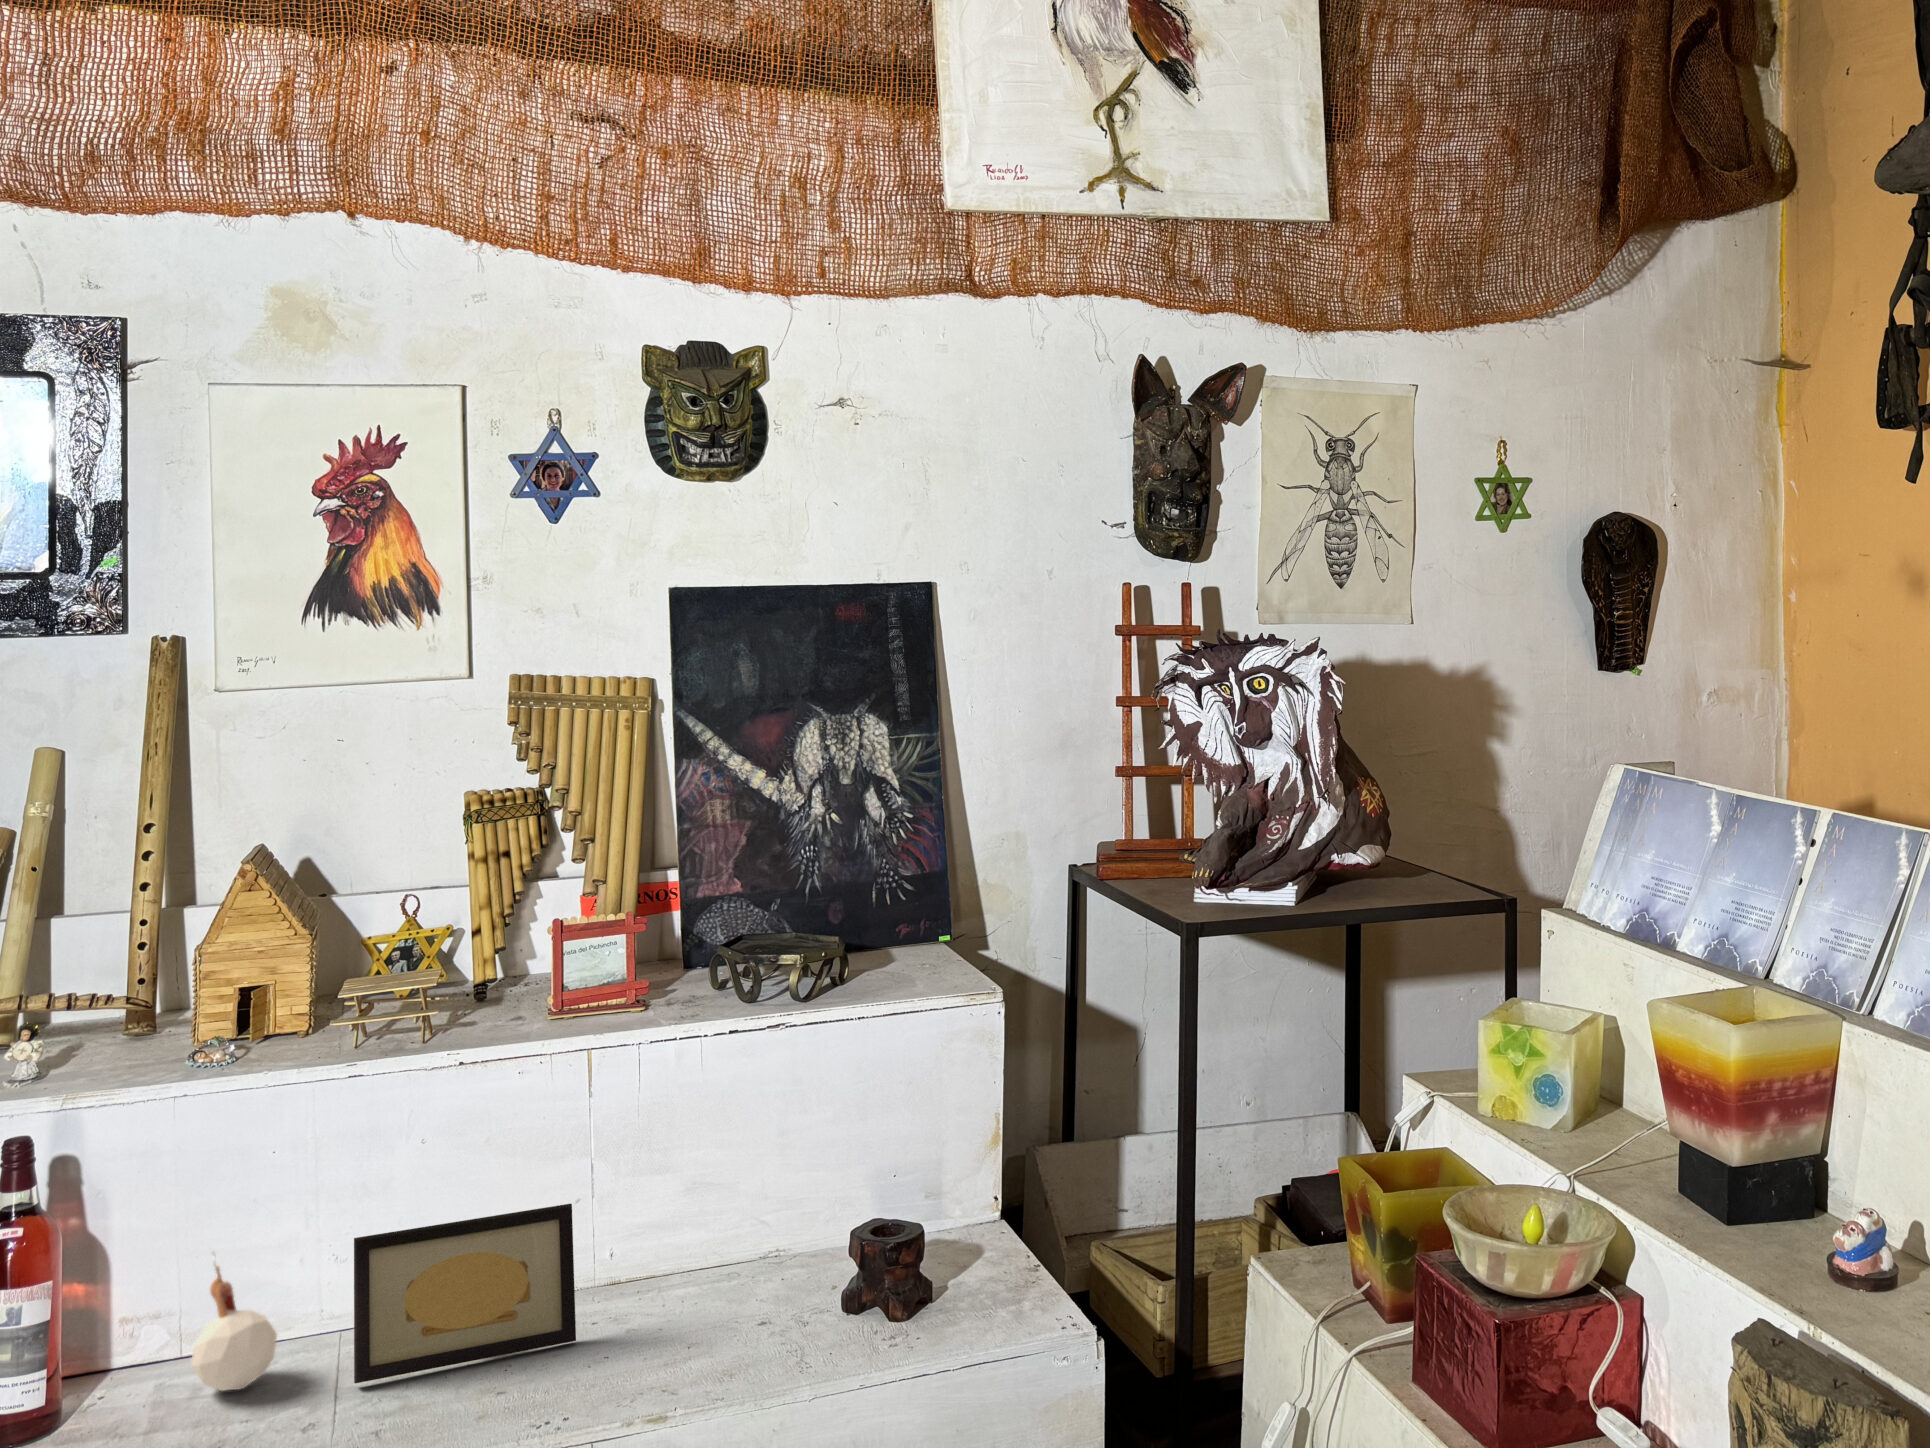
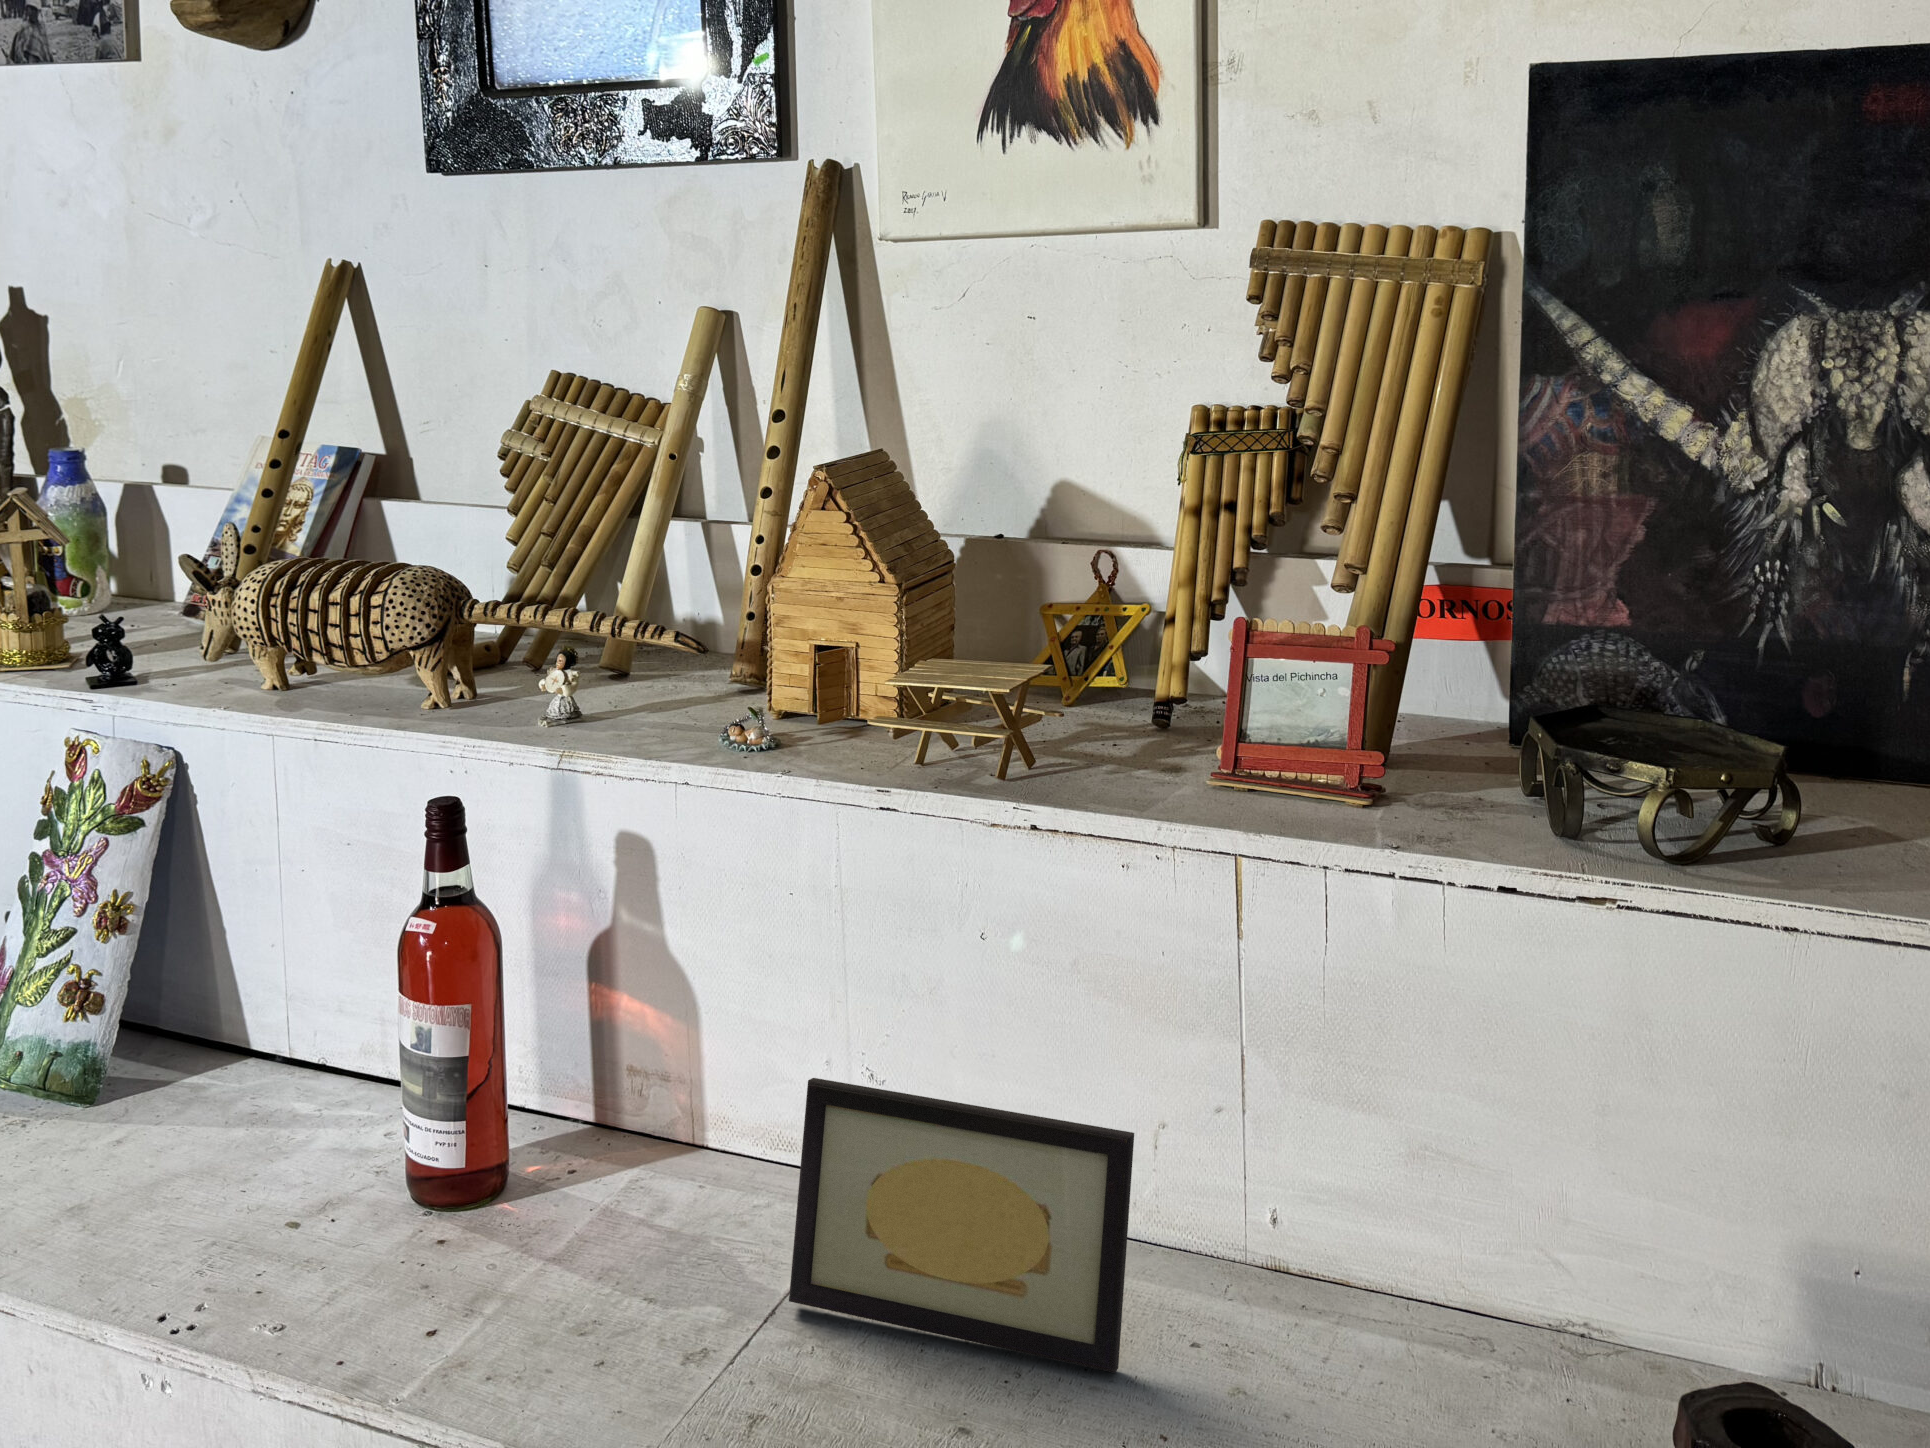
candle: present [191,1251,277,1391] -> none [626,1027,738,1236]

